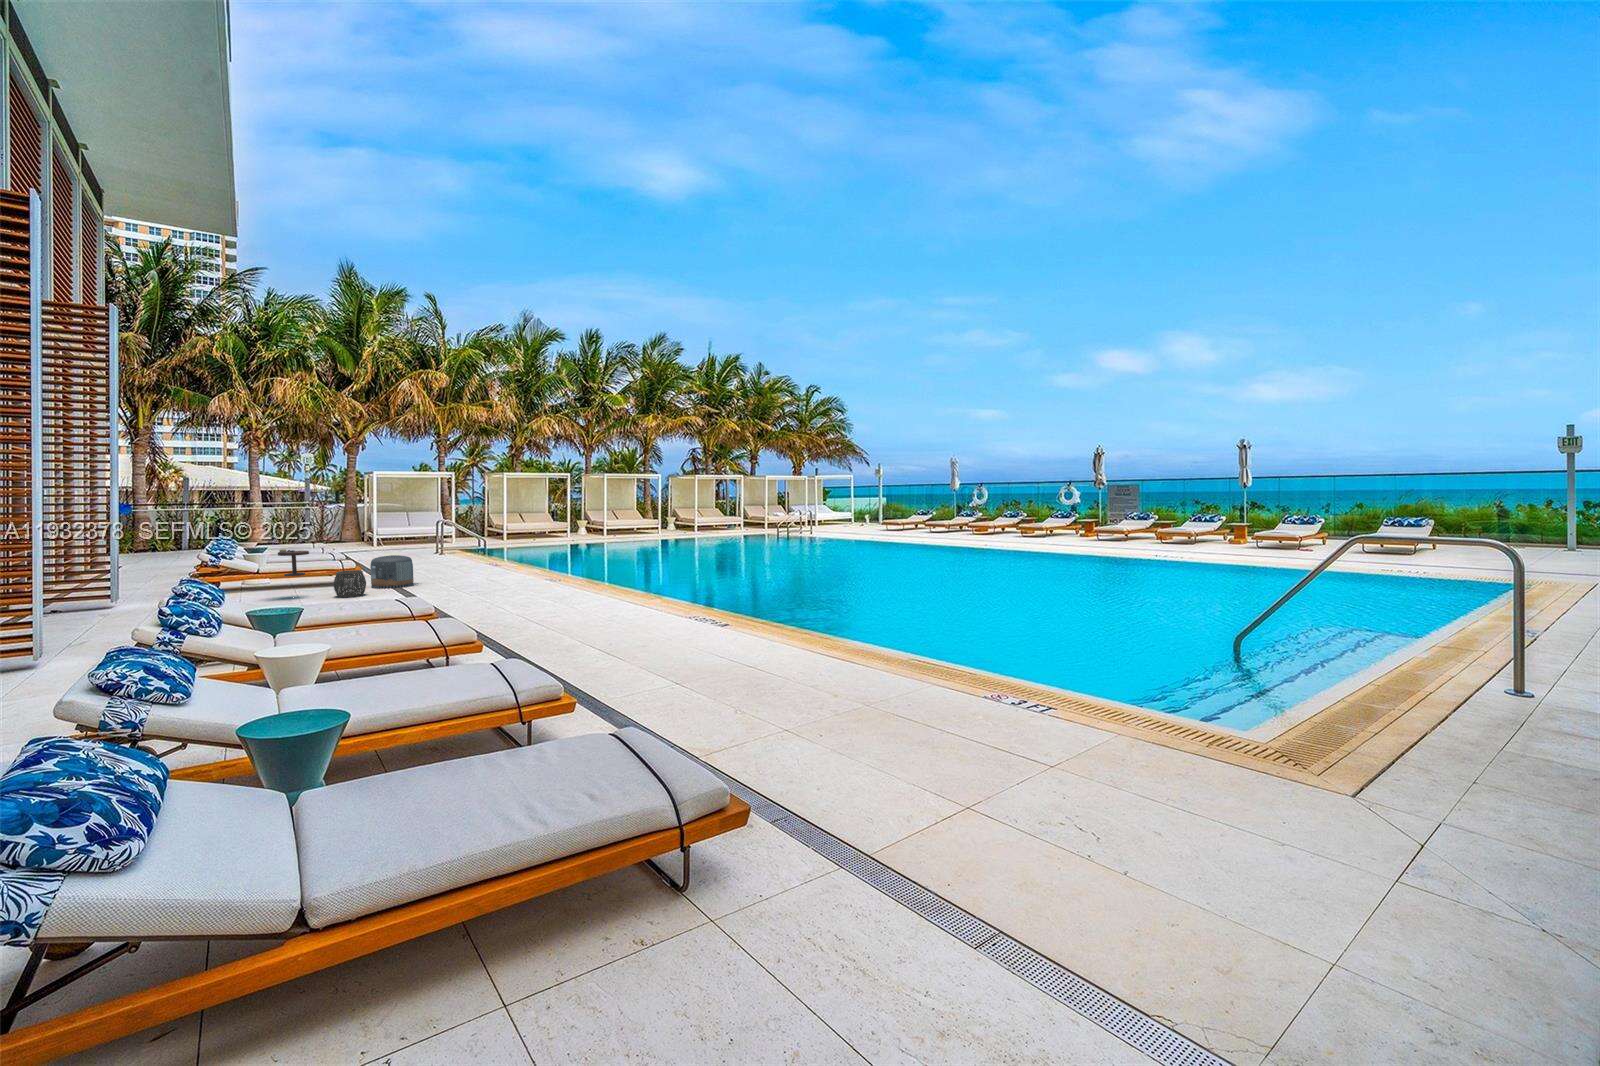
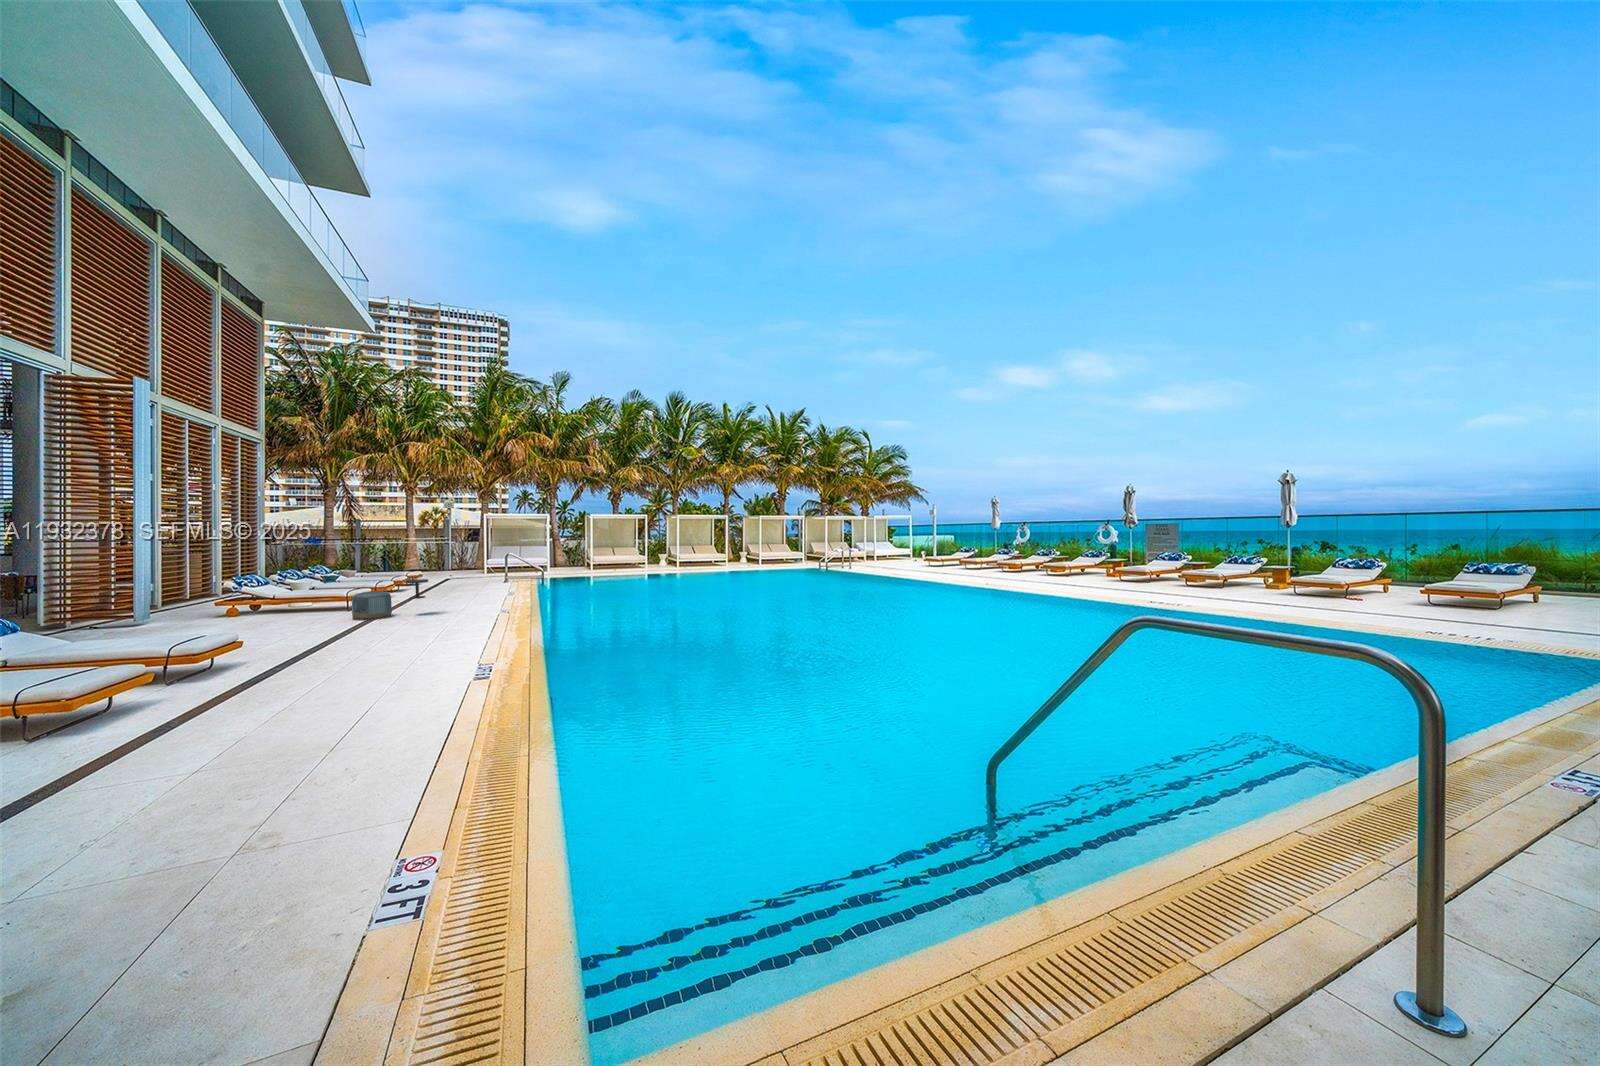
side table: present [278,549,309,576] -> present [405,578,428,599]
woven basket: present [334,570,366,597] -> none [296,605,328,629]

